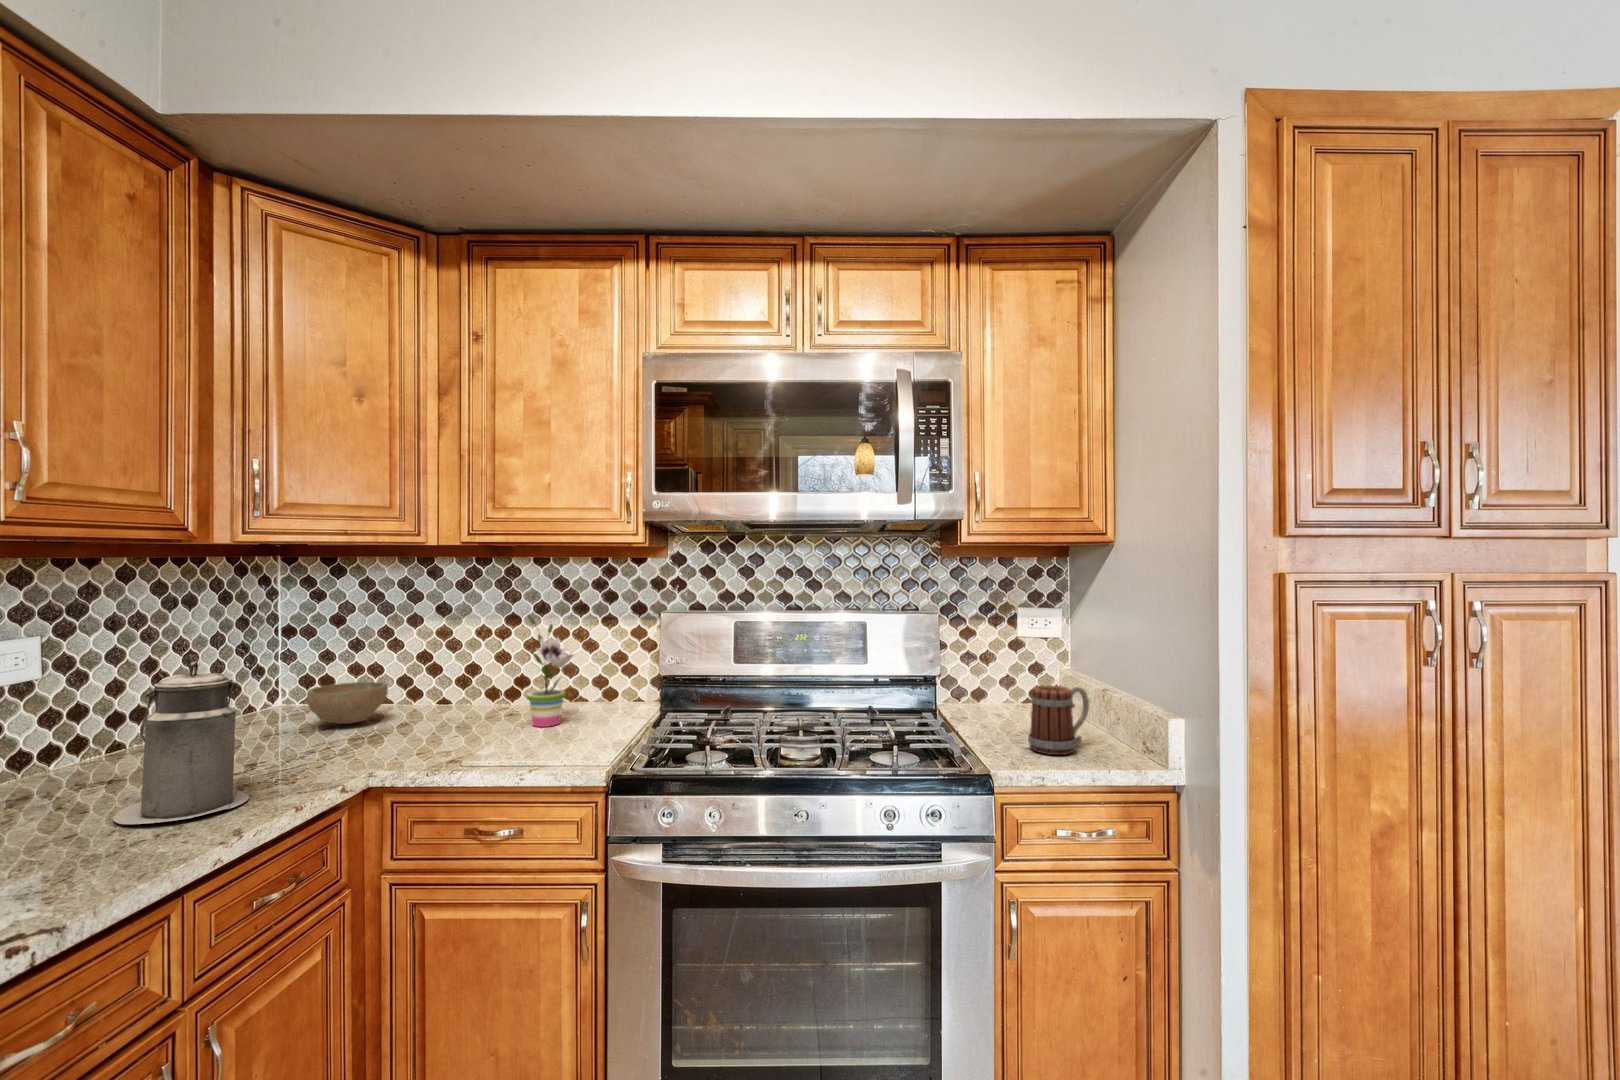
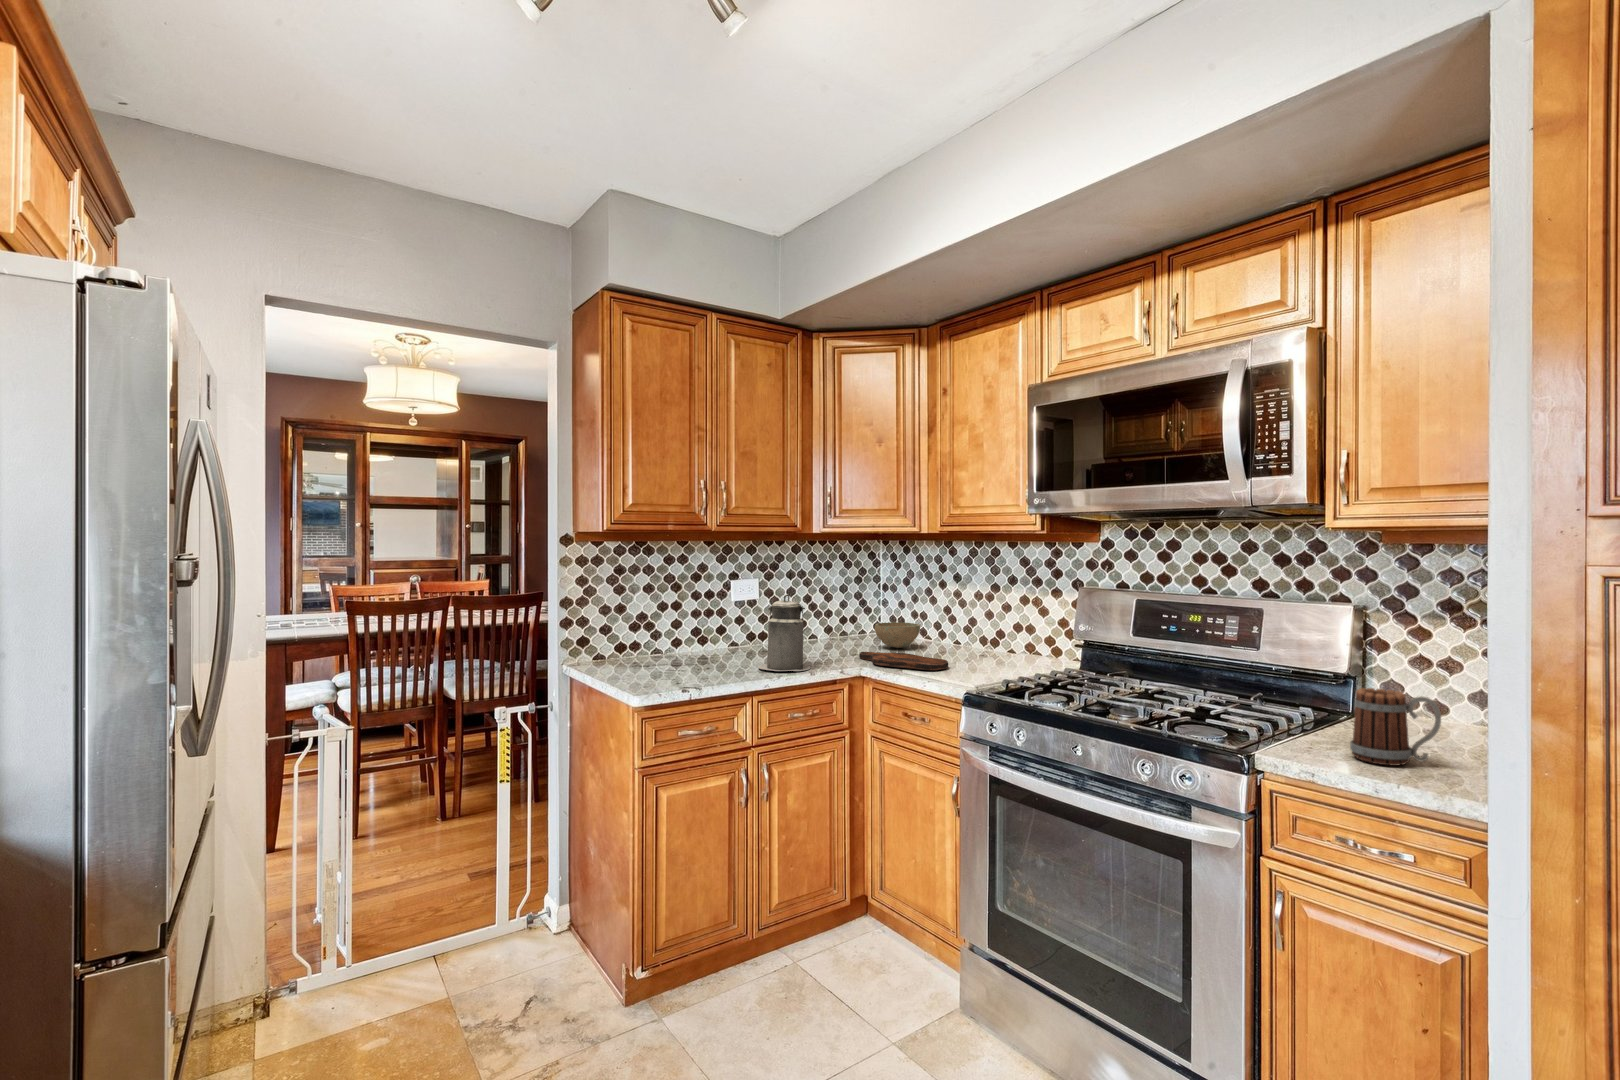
potted plant: present [527,615,573,727] -> none [981,583,1023,667]
cutting board: none [312,730,494,760] -> present [859,652,948,670]

